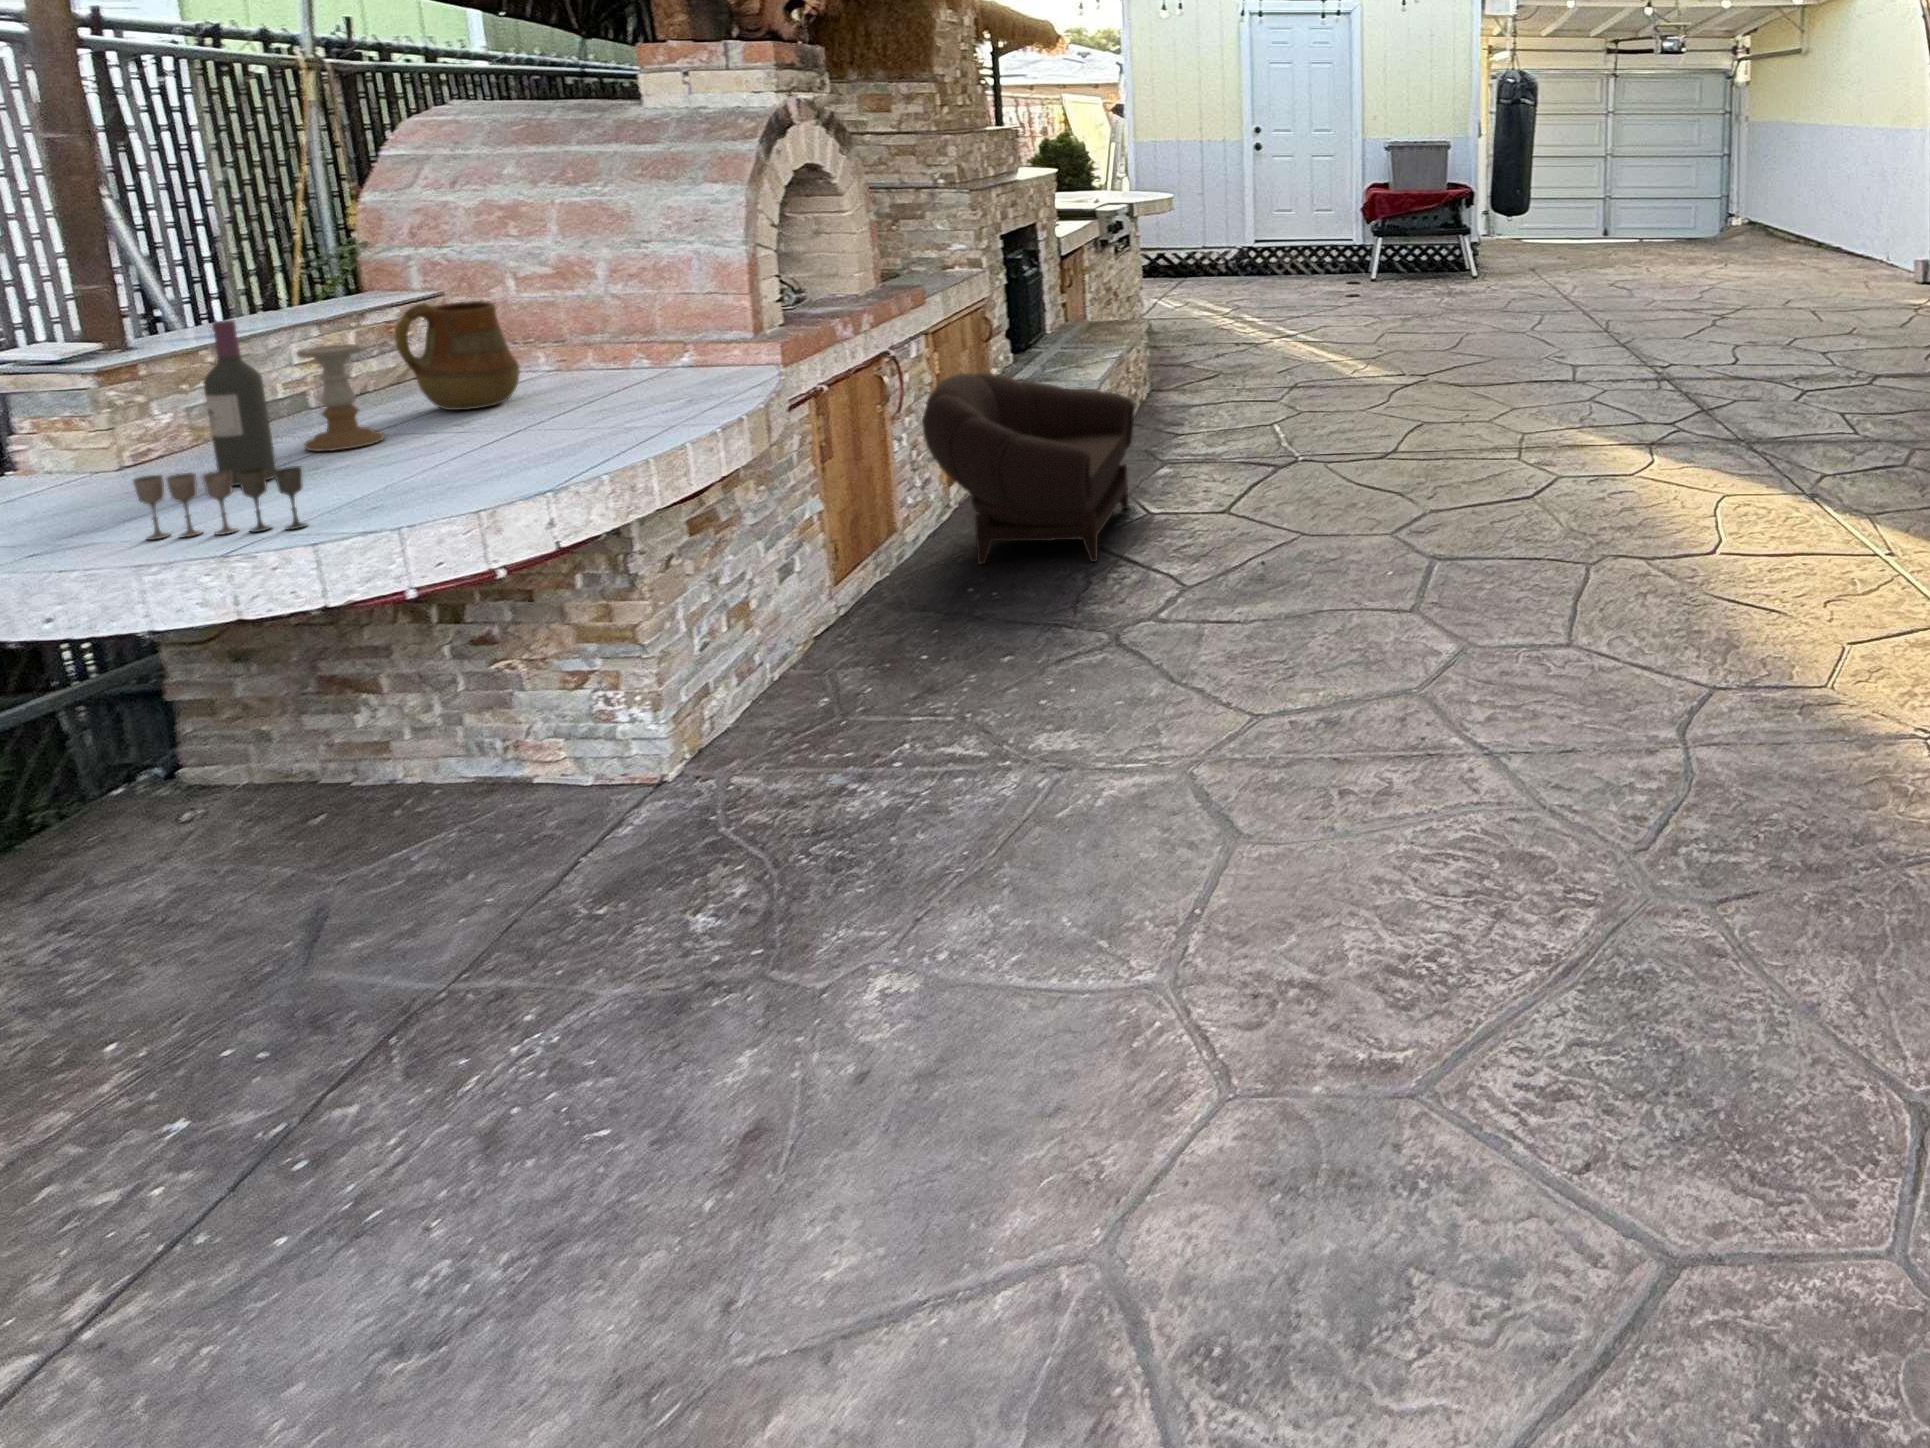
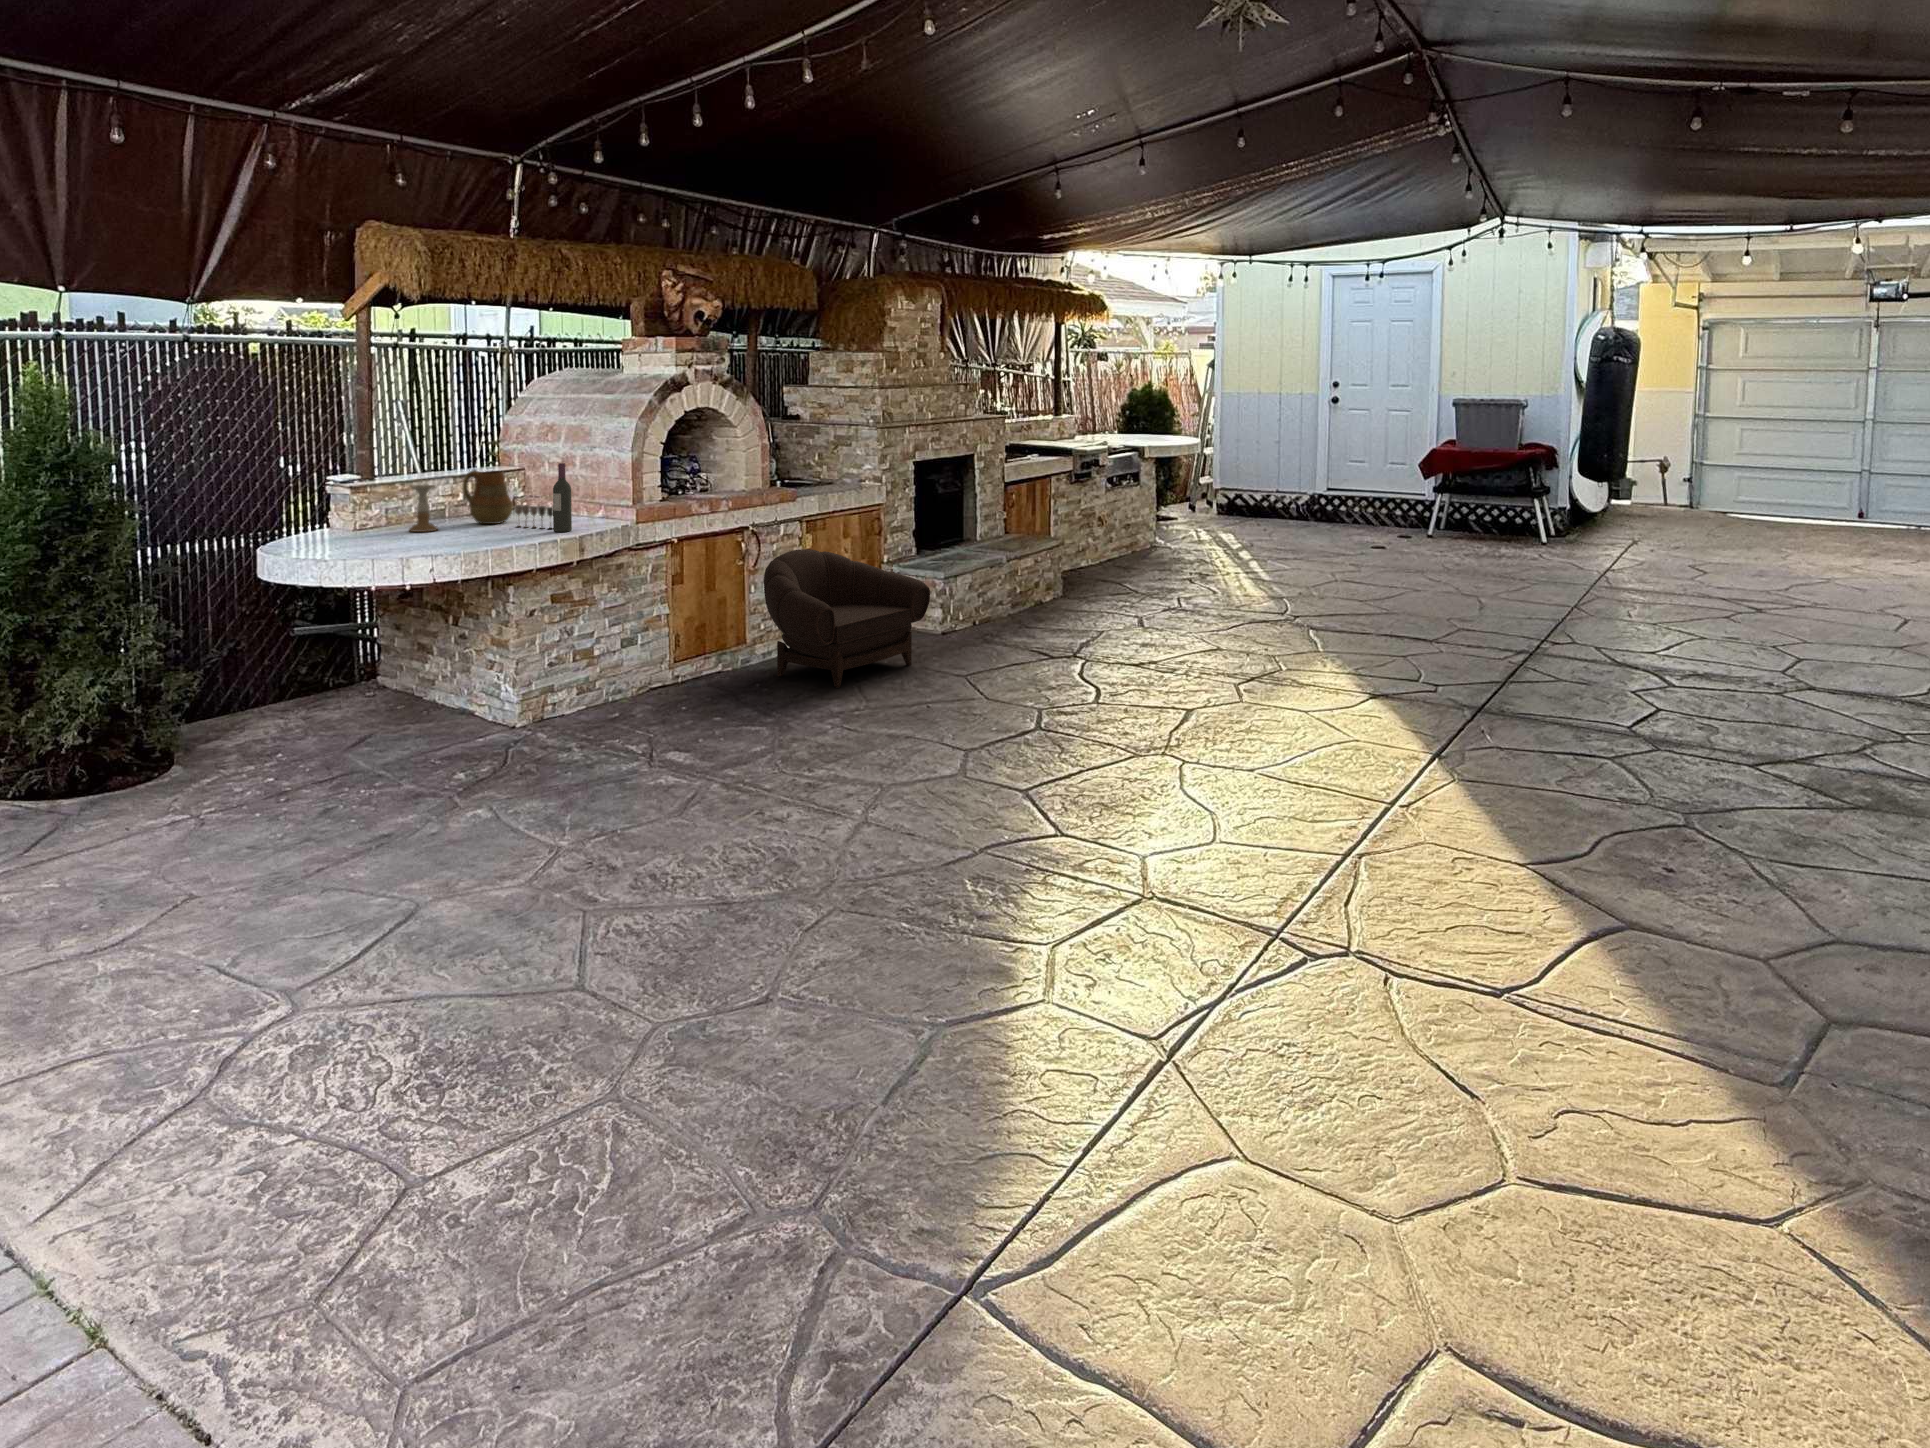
wine bottle: present [204,320,277,486] -> present [553,463,572,532]
wine glass: present [133,466,307,540] -> present [515,505,553,529]

